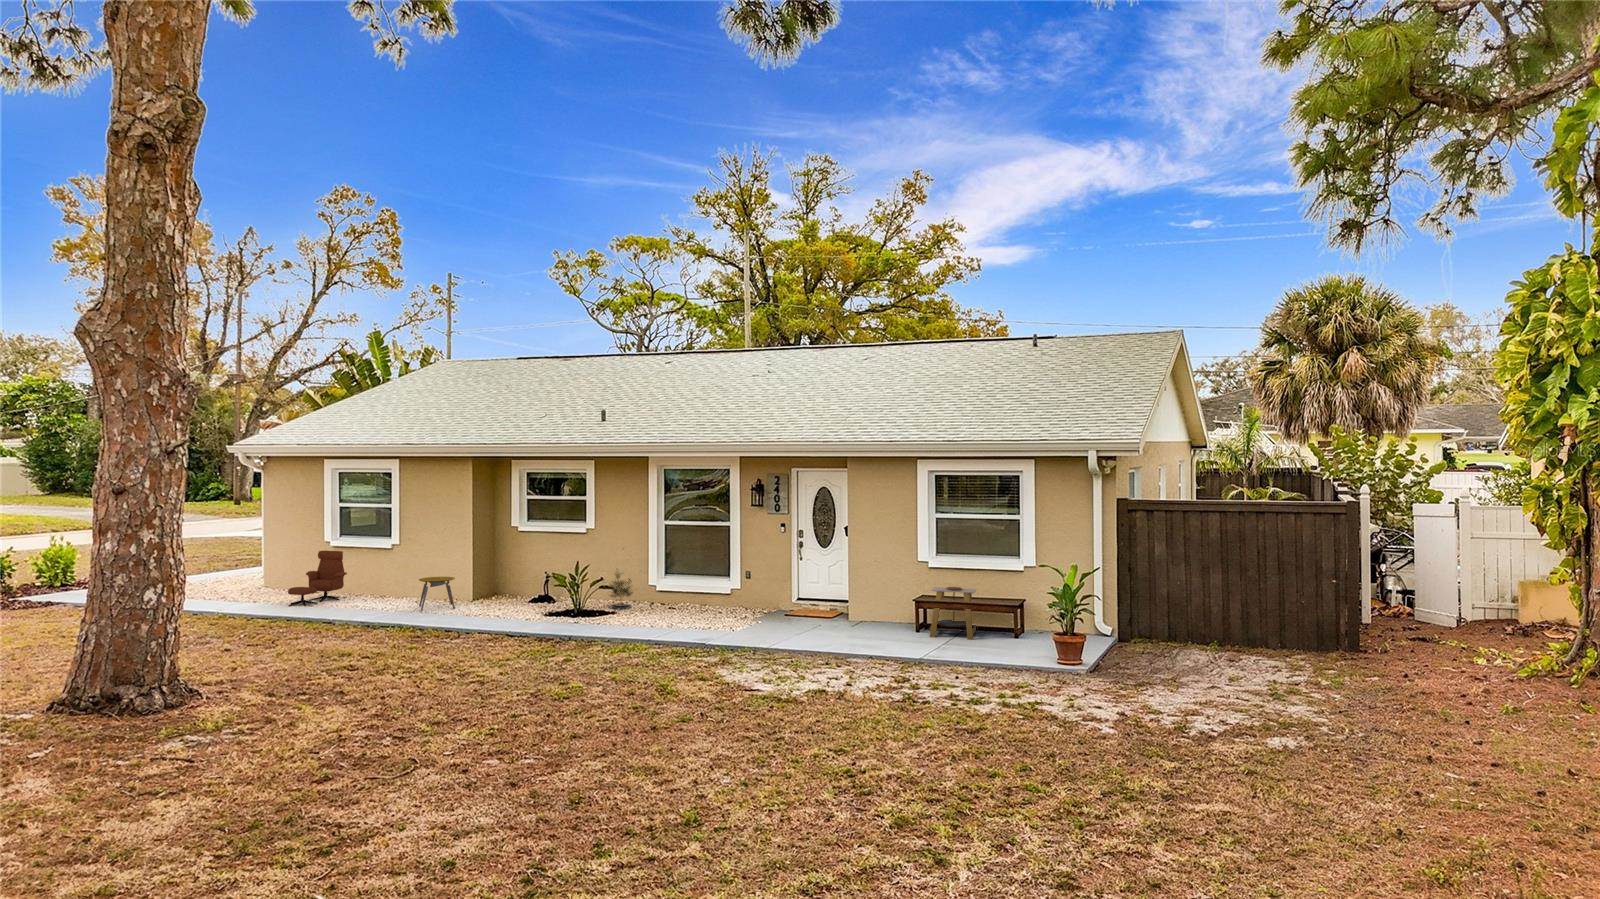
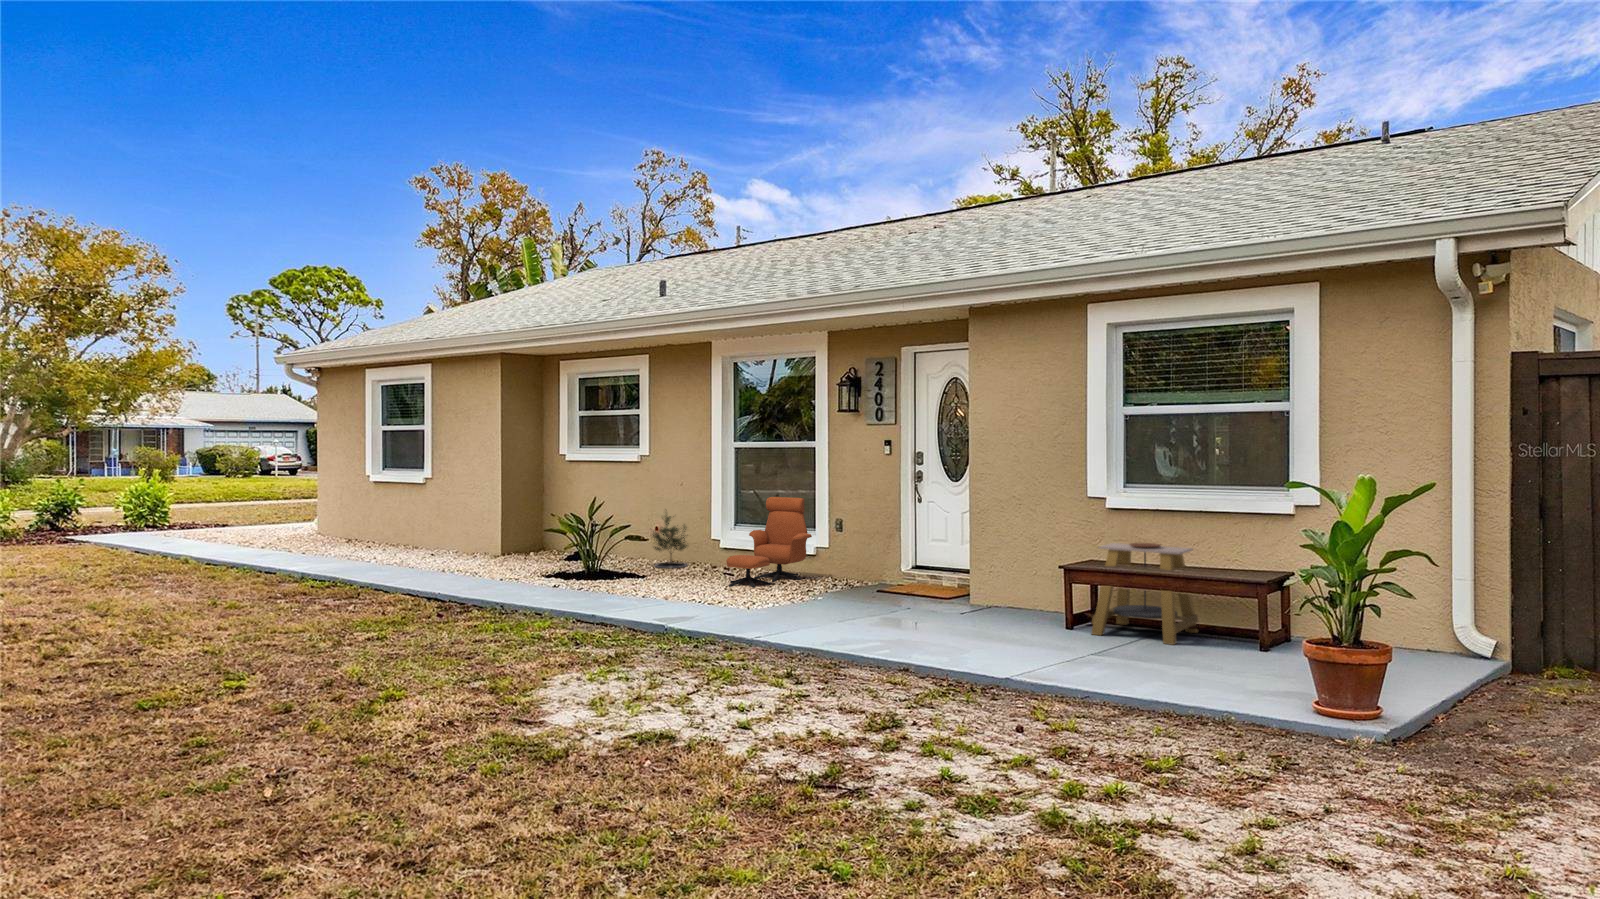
lounge chair: present [288,551,347,606] -> present [726,497,812,587]
stool: present [419,577,455,611] -> none [425,517,479,560]

